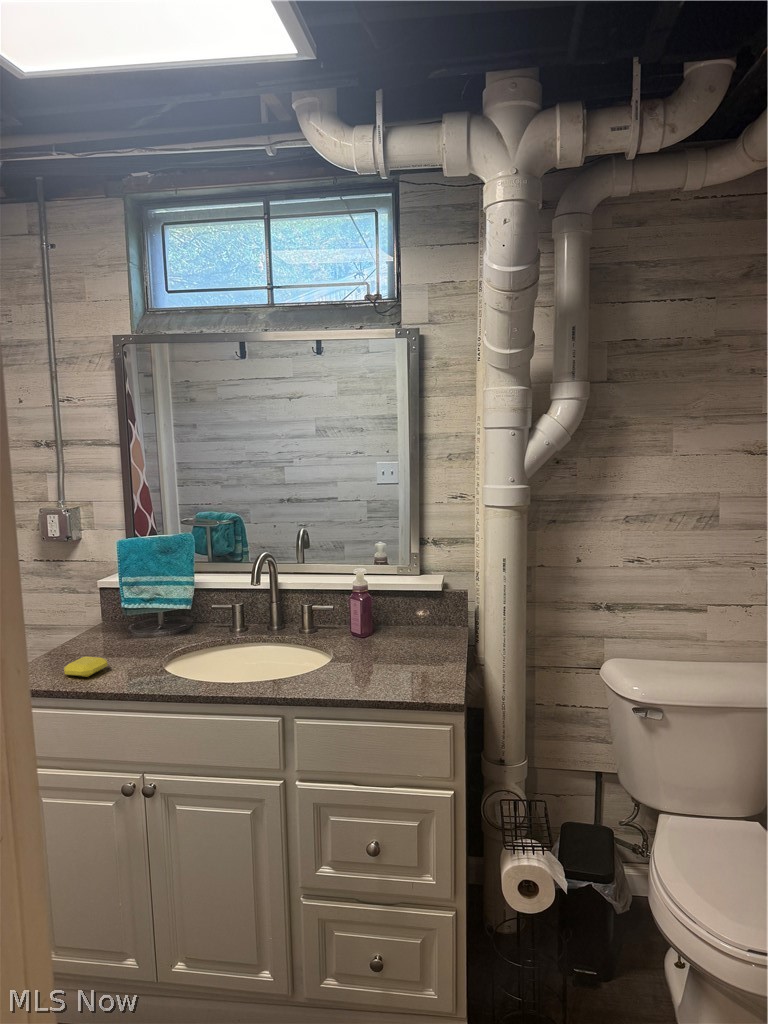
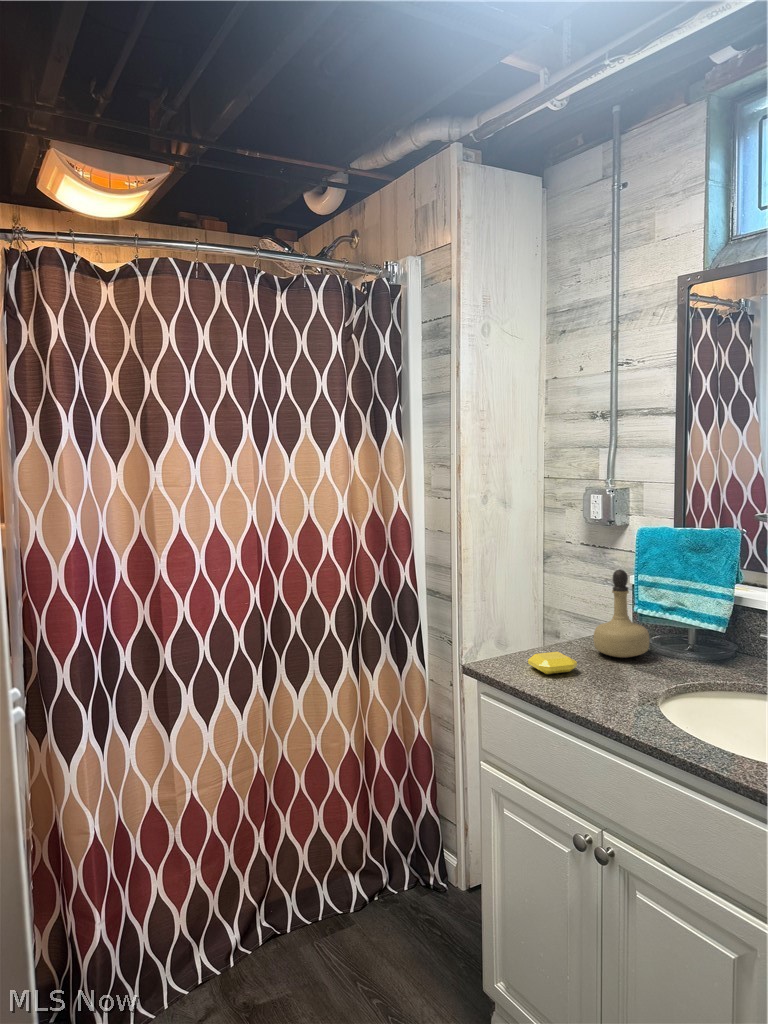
perfume bottle: none [98,577,145,648] -> present [593,569,650,658]

